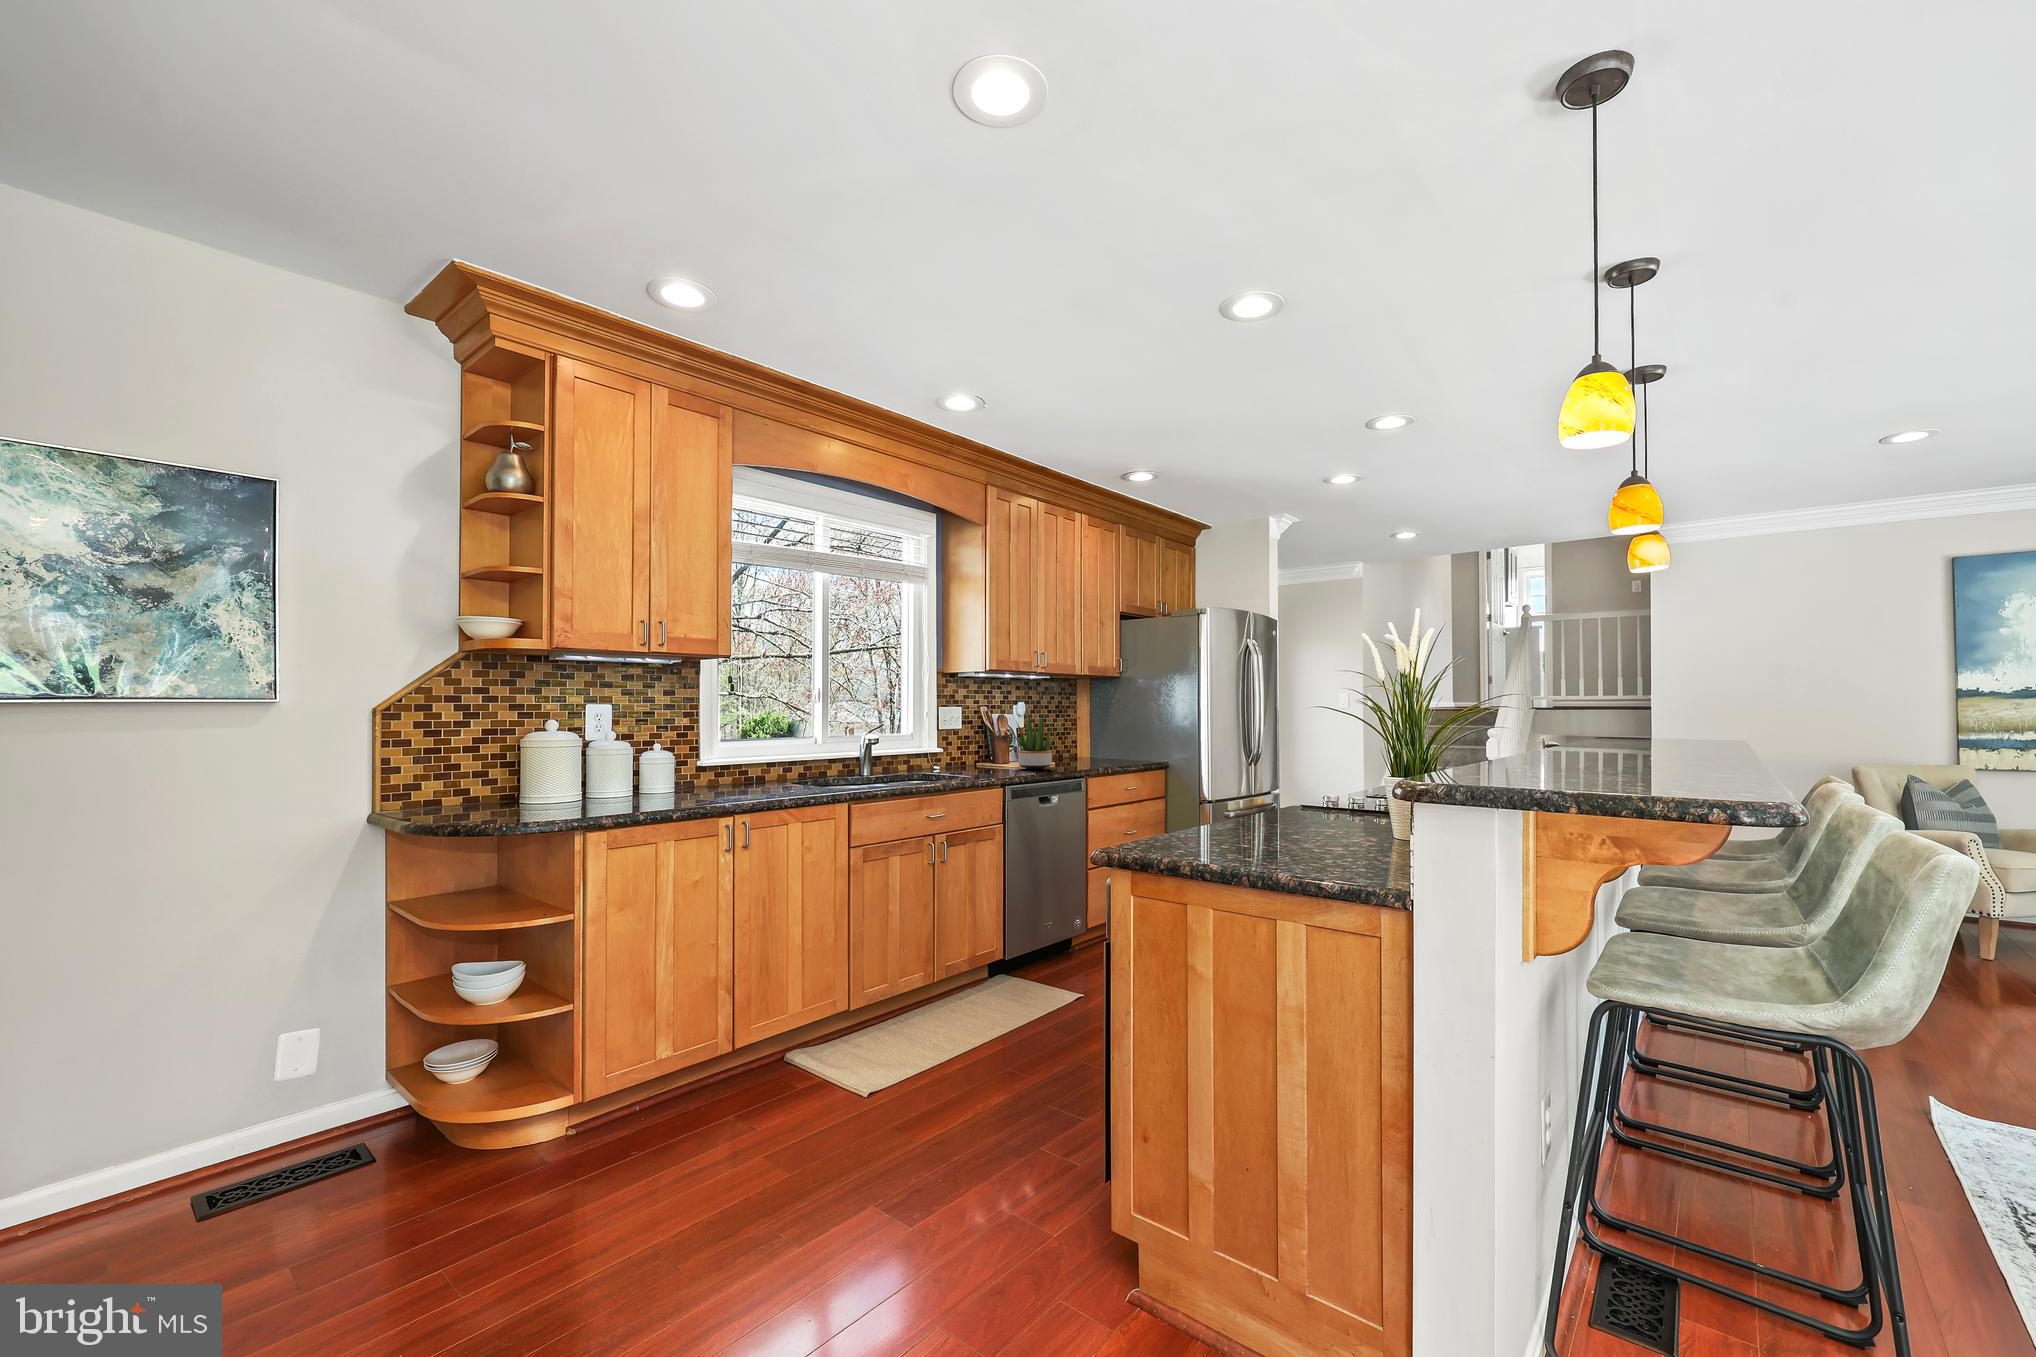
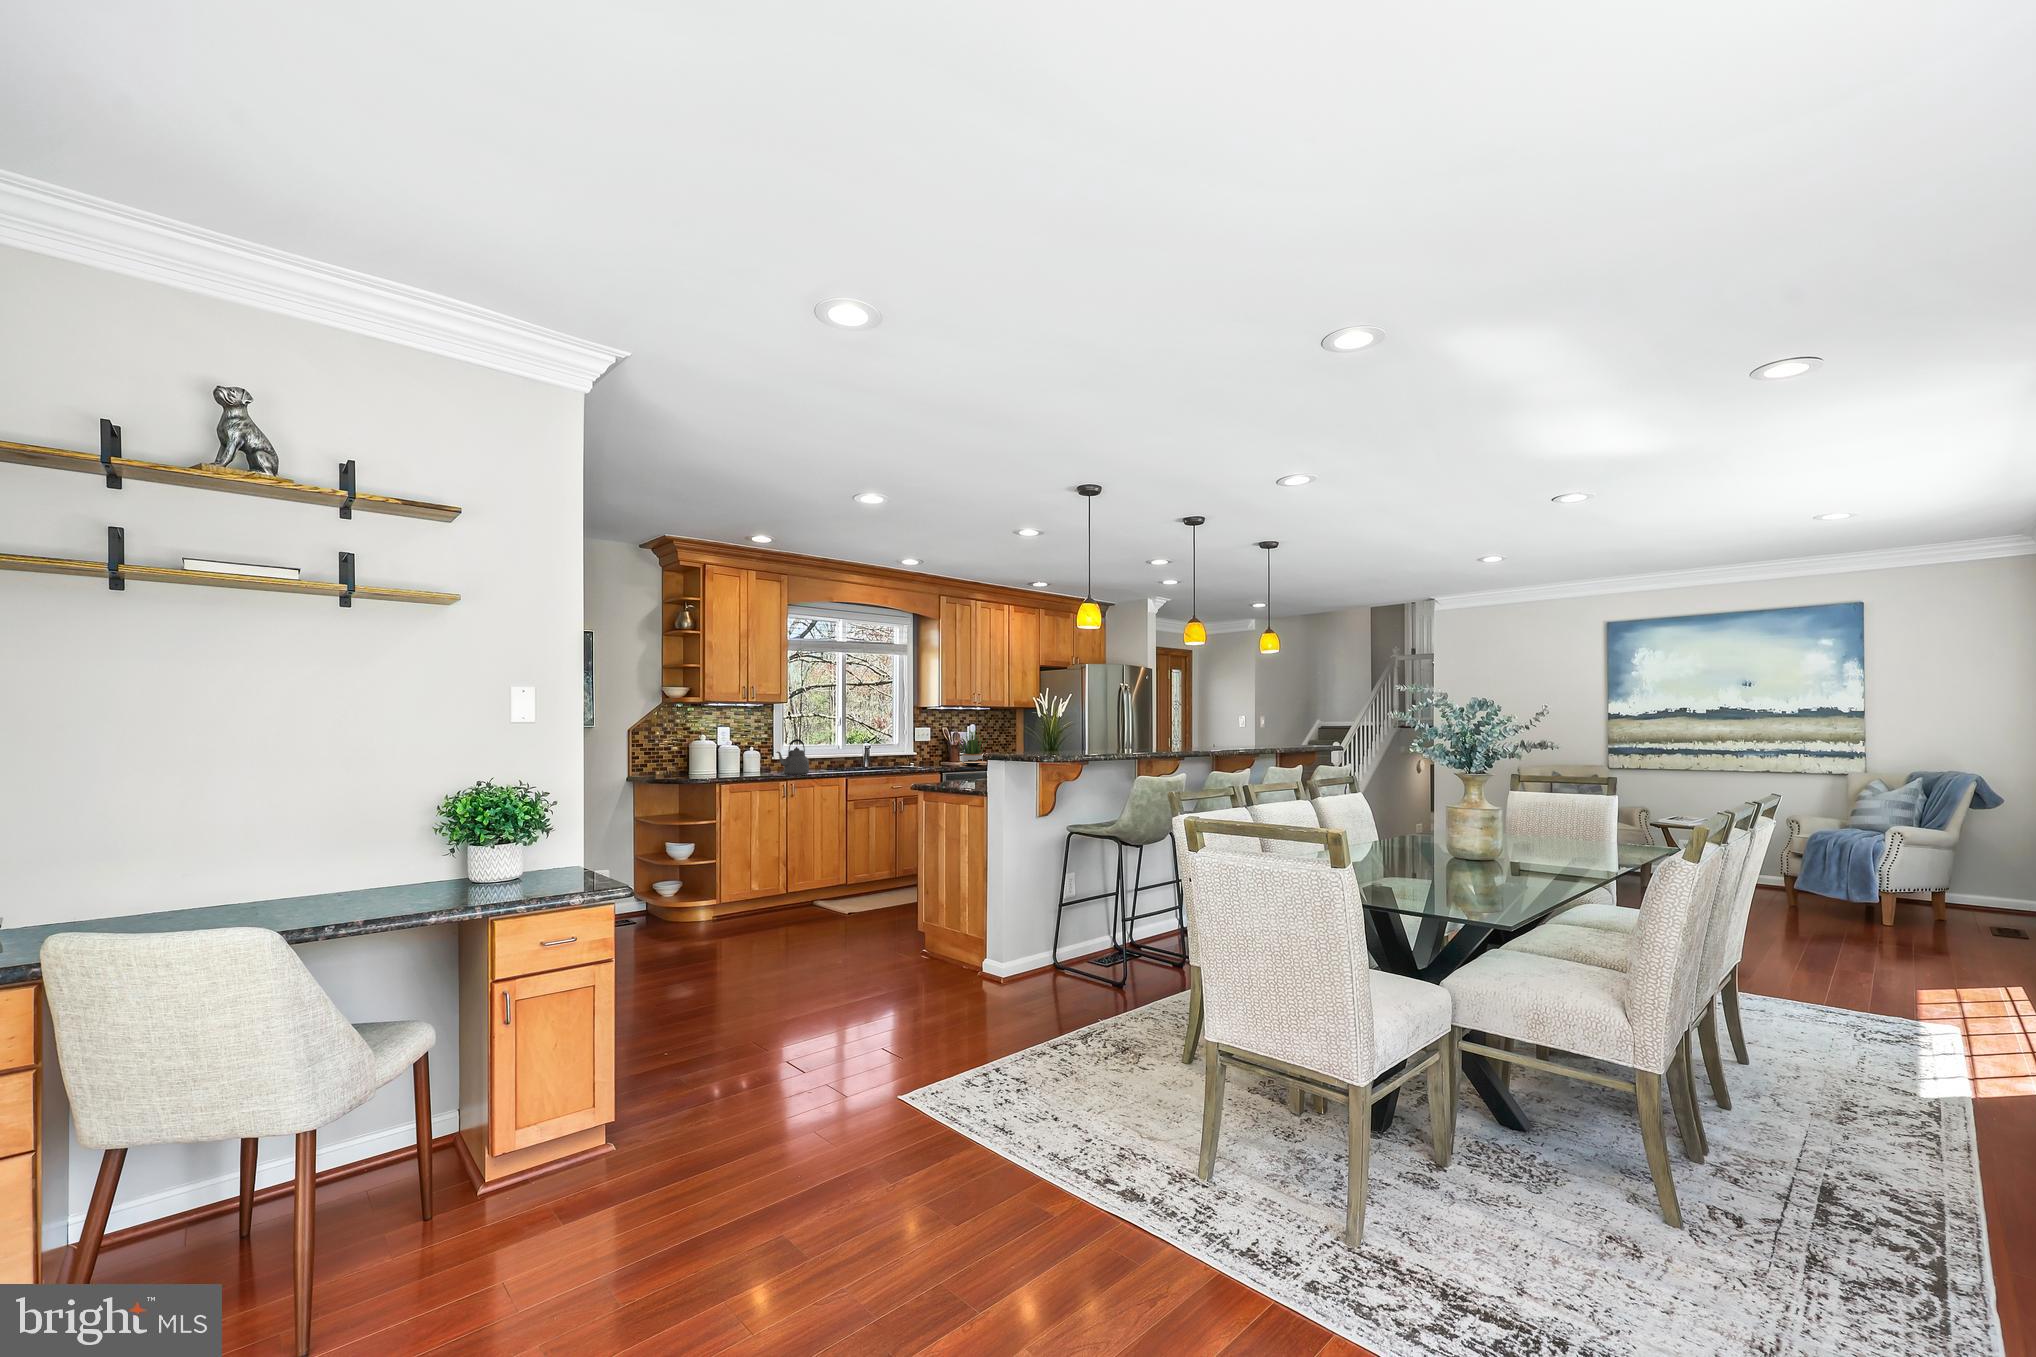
kettle: none [708,730,776,801] -> present [776,739,809,774]

